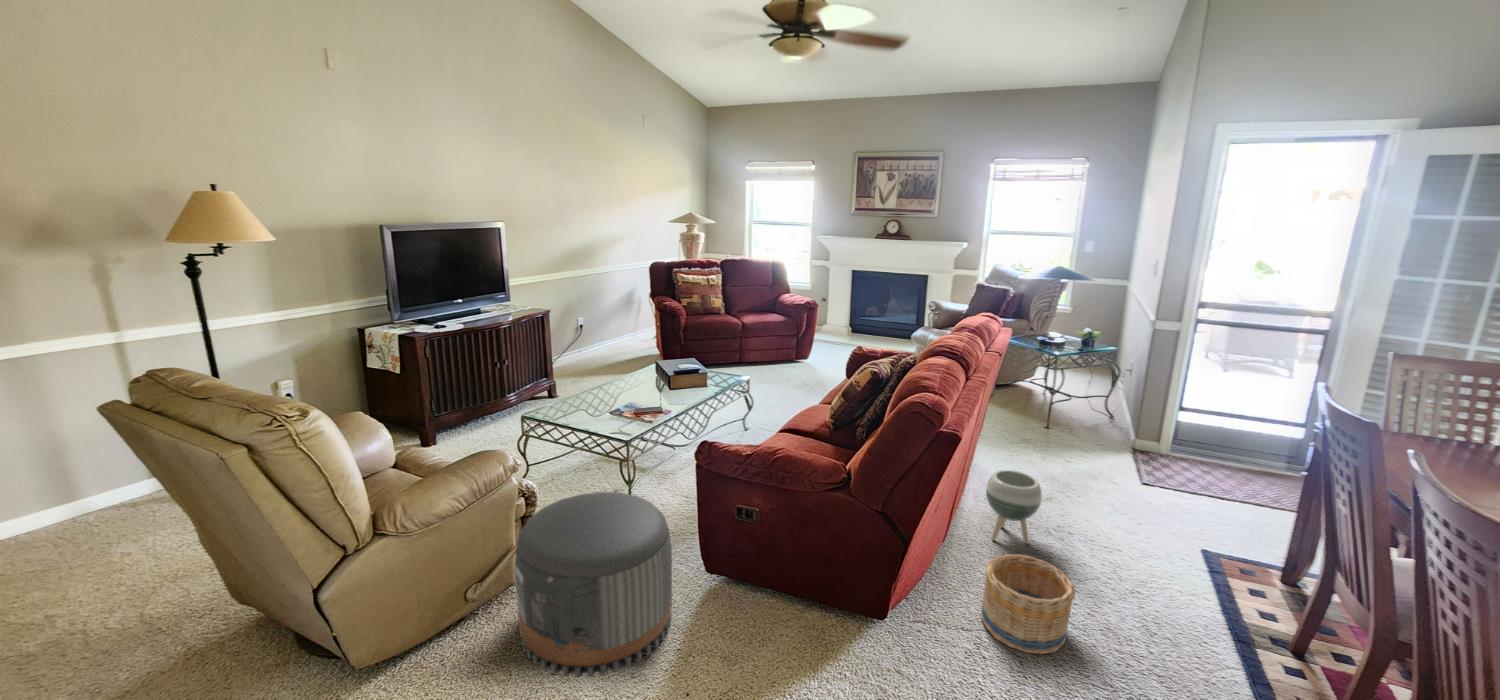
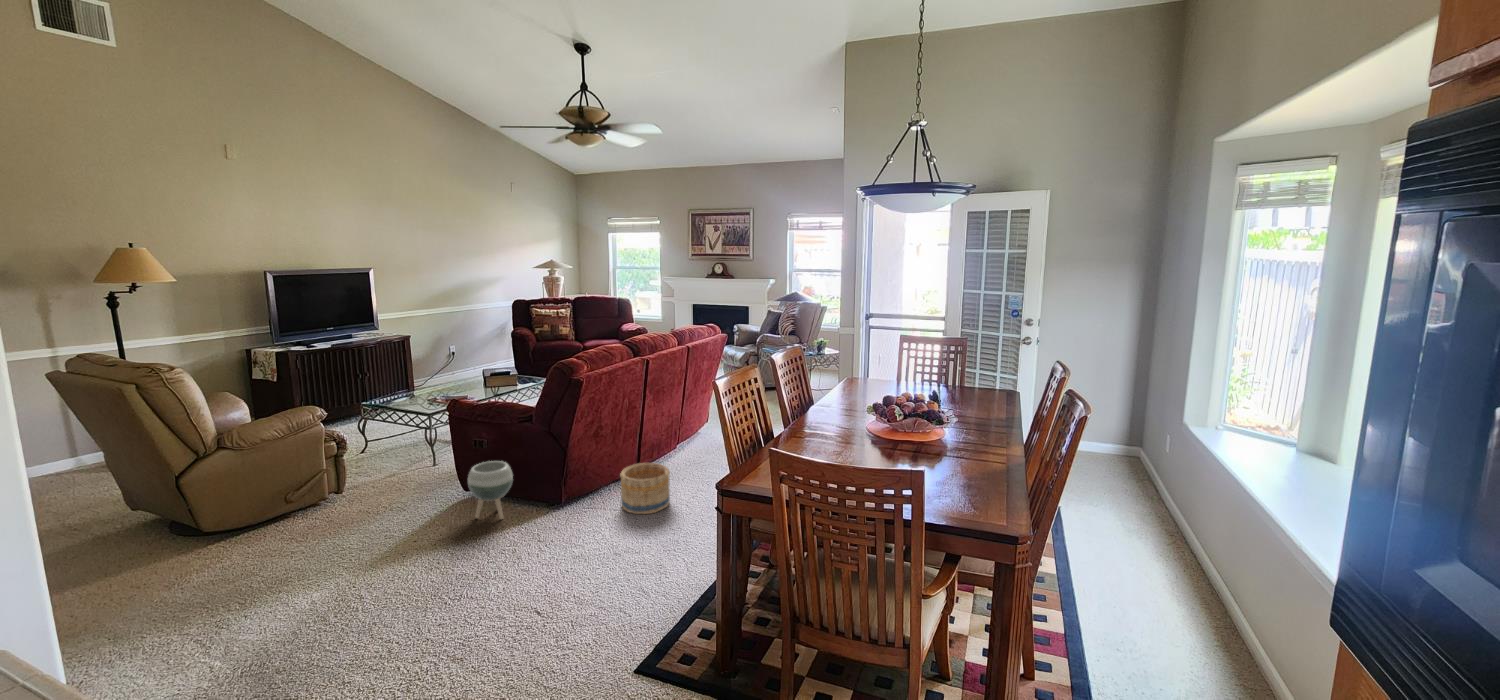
planter: present [986,470,1042,544] -> present [468,461,513,519]
pouf: present [515,492,672,678] -> none [314,434,428,535]

